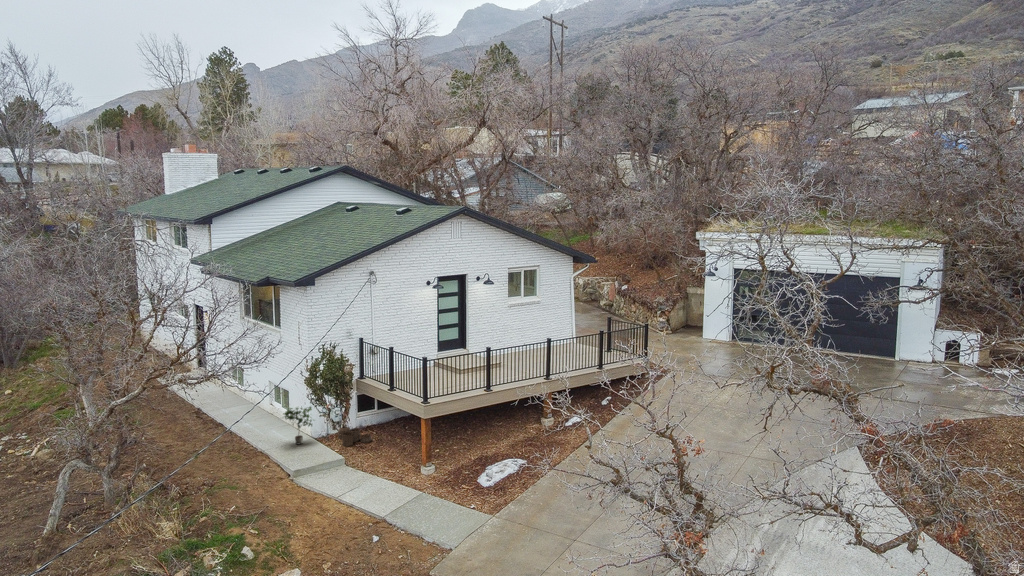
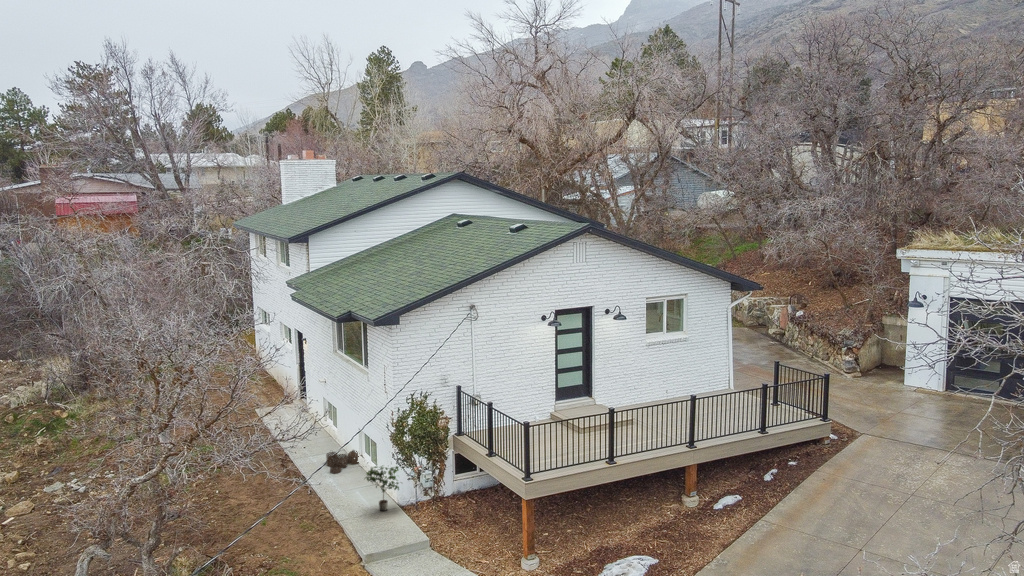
woven basket: present [338,426,371,446] -> present [326,450,359,474]

